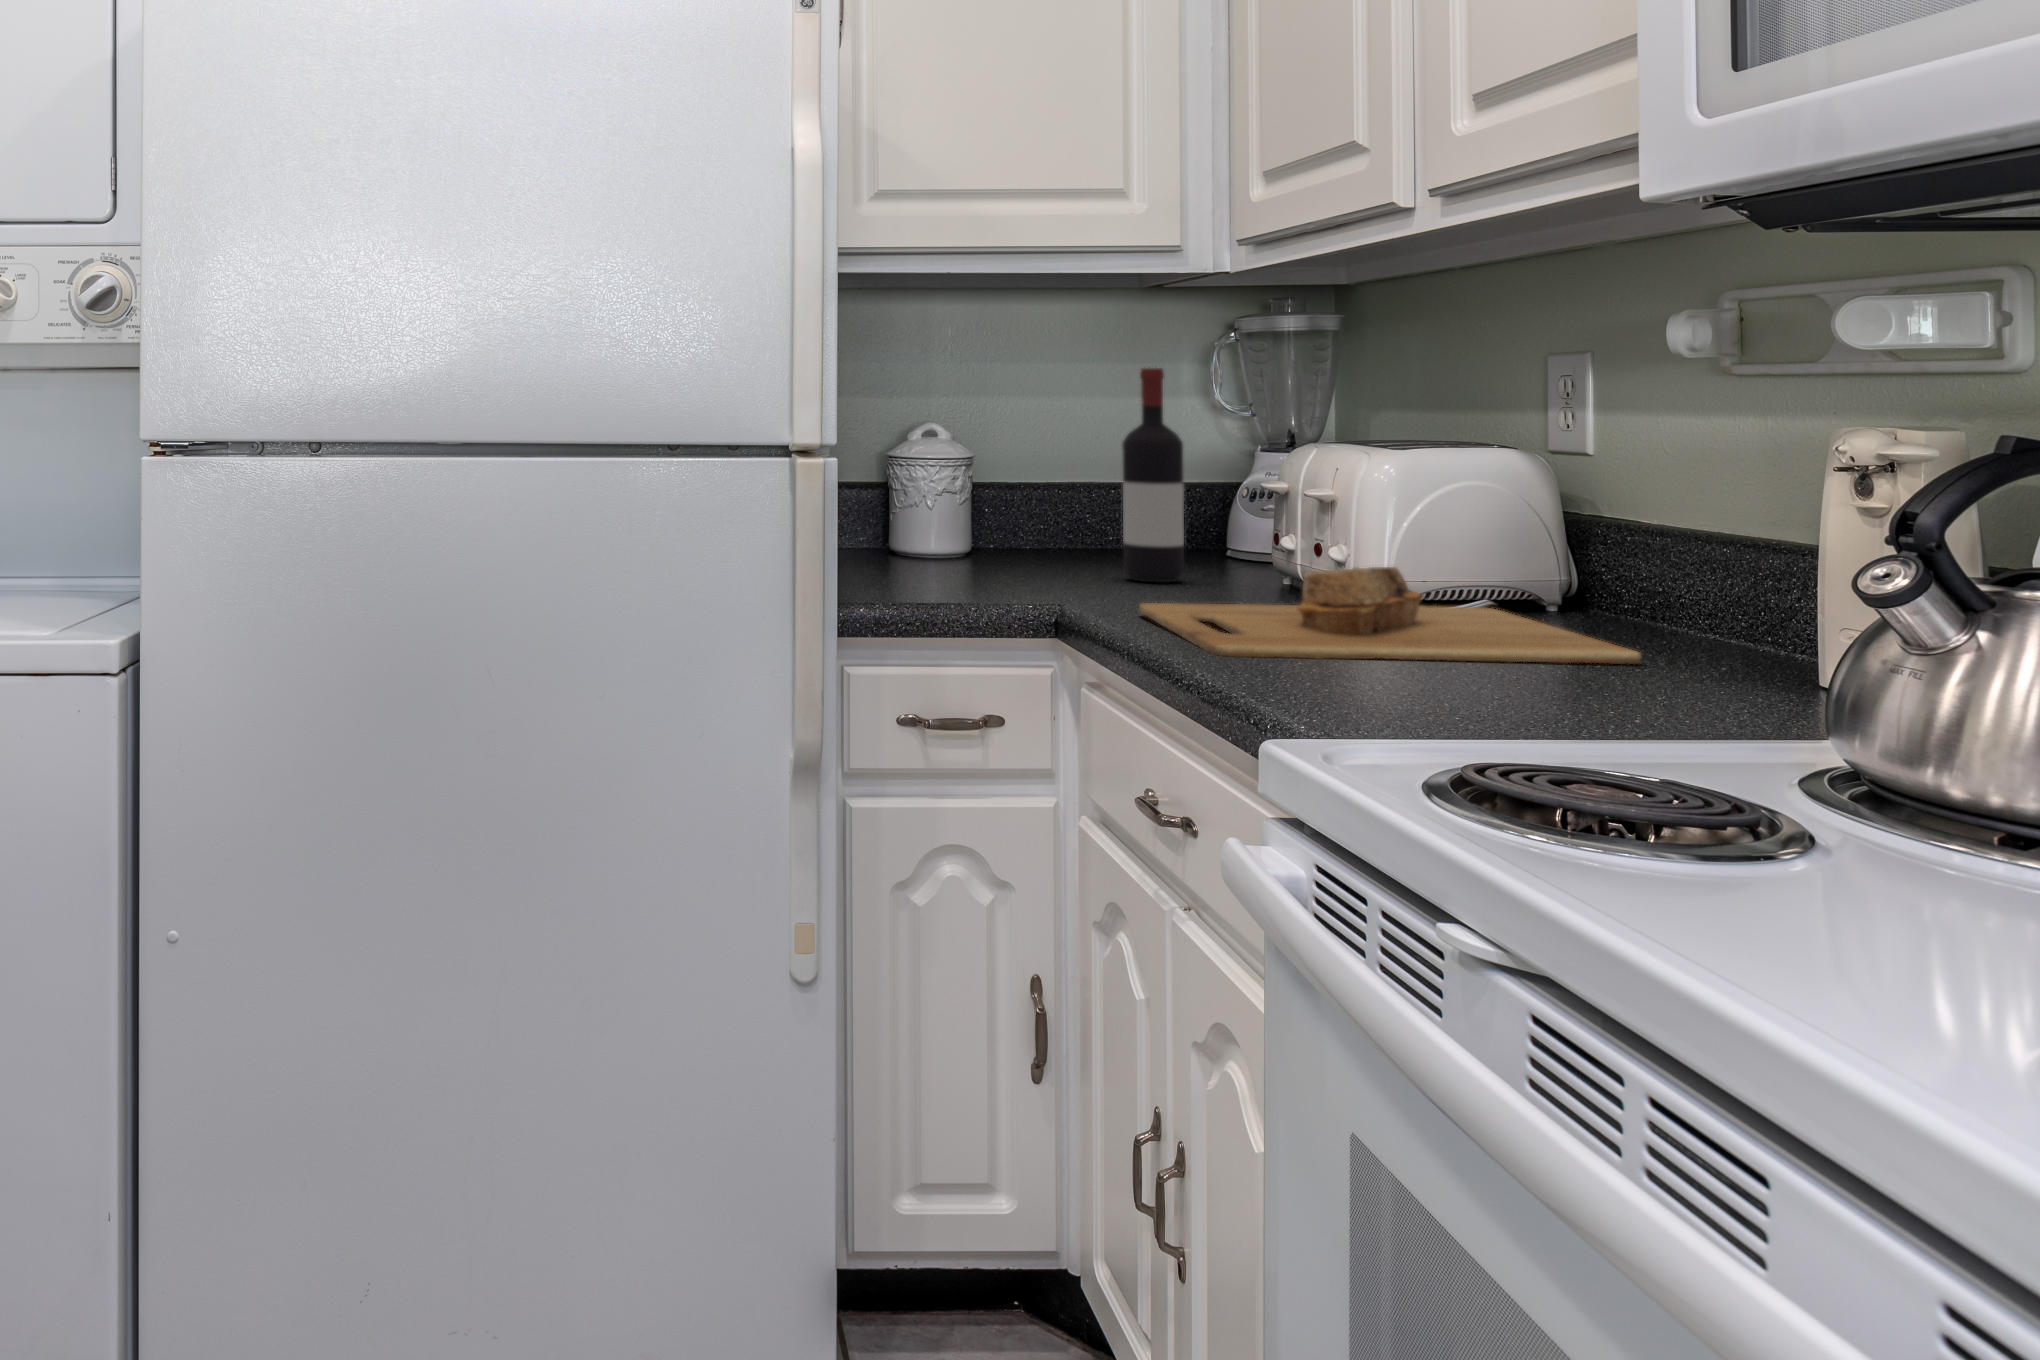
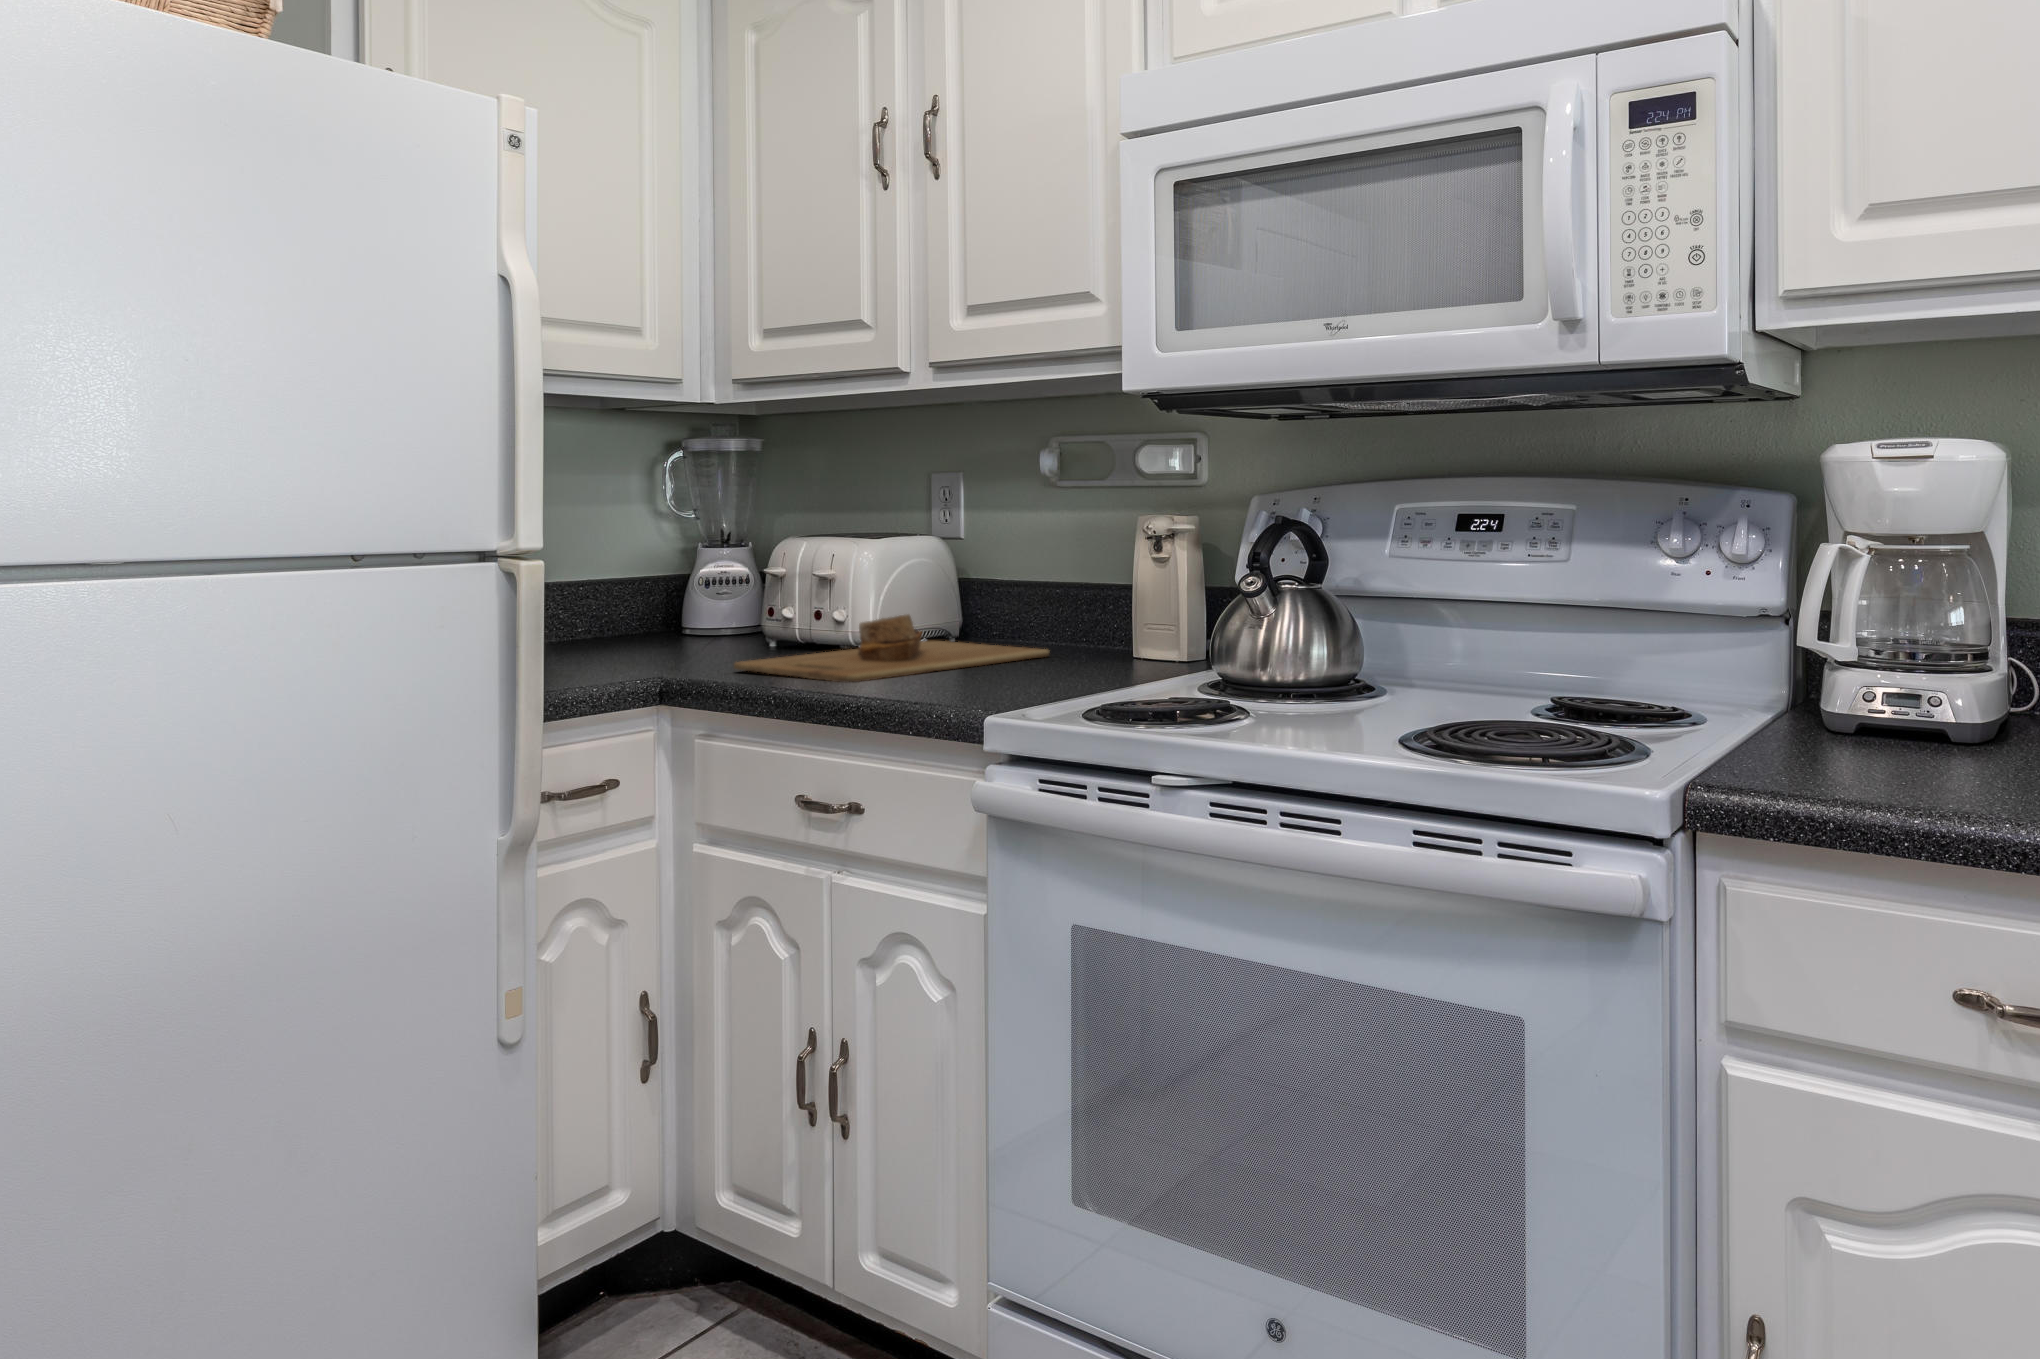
wine bottle: present [1122,368,1184,583] -> none [650,485,699,656]

